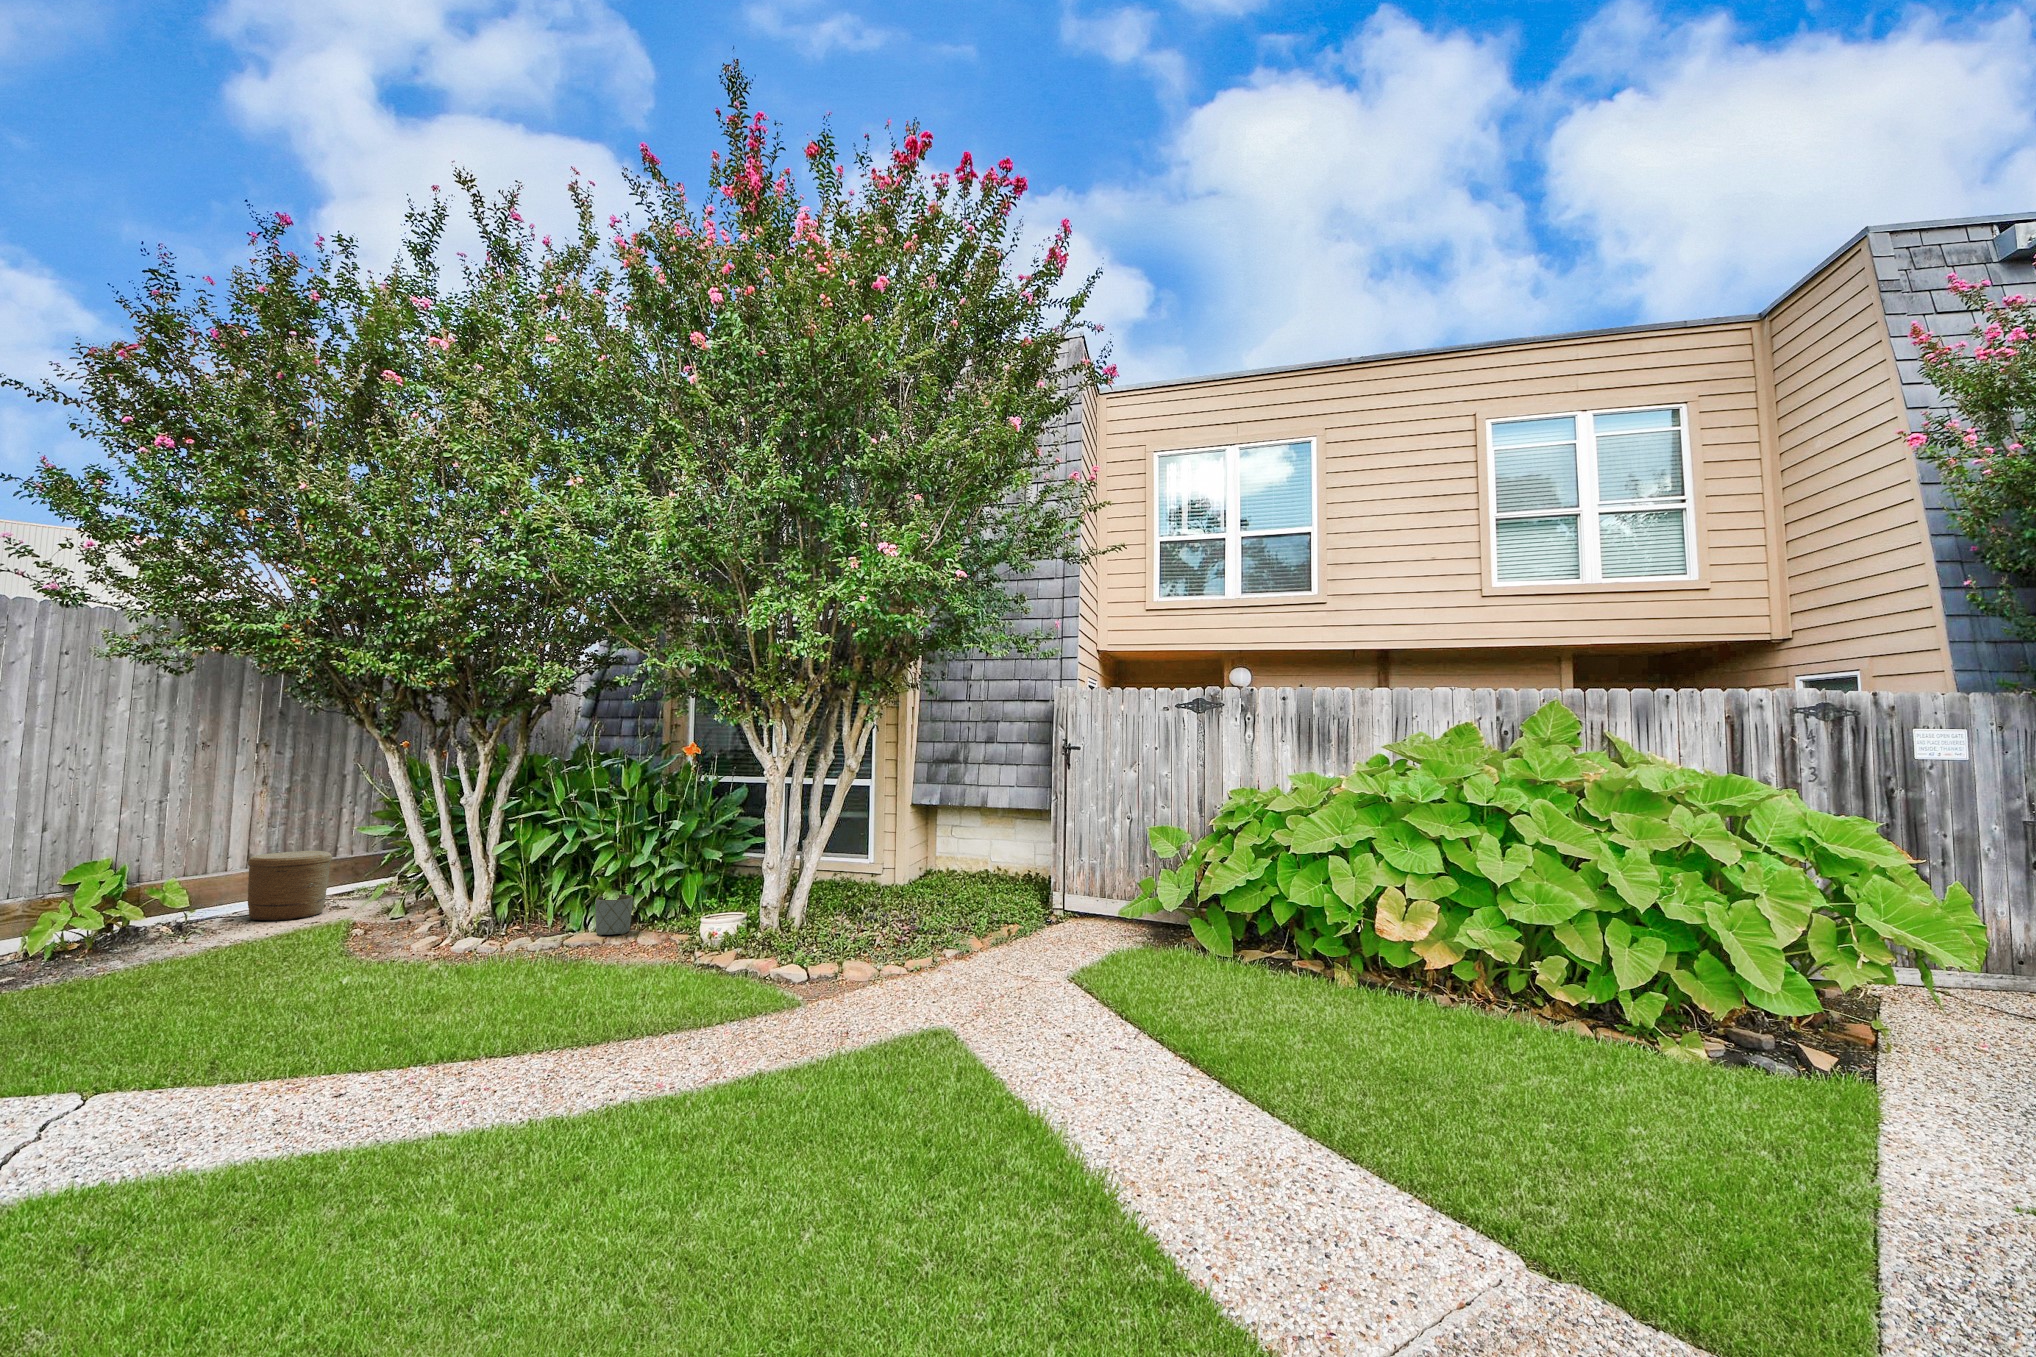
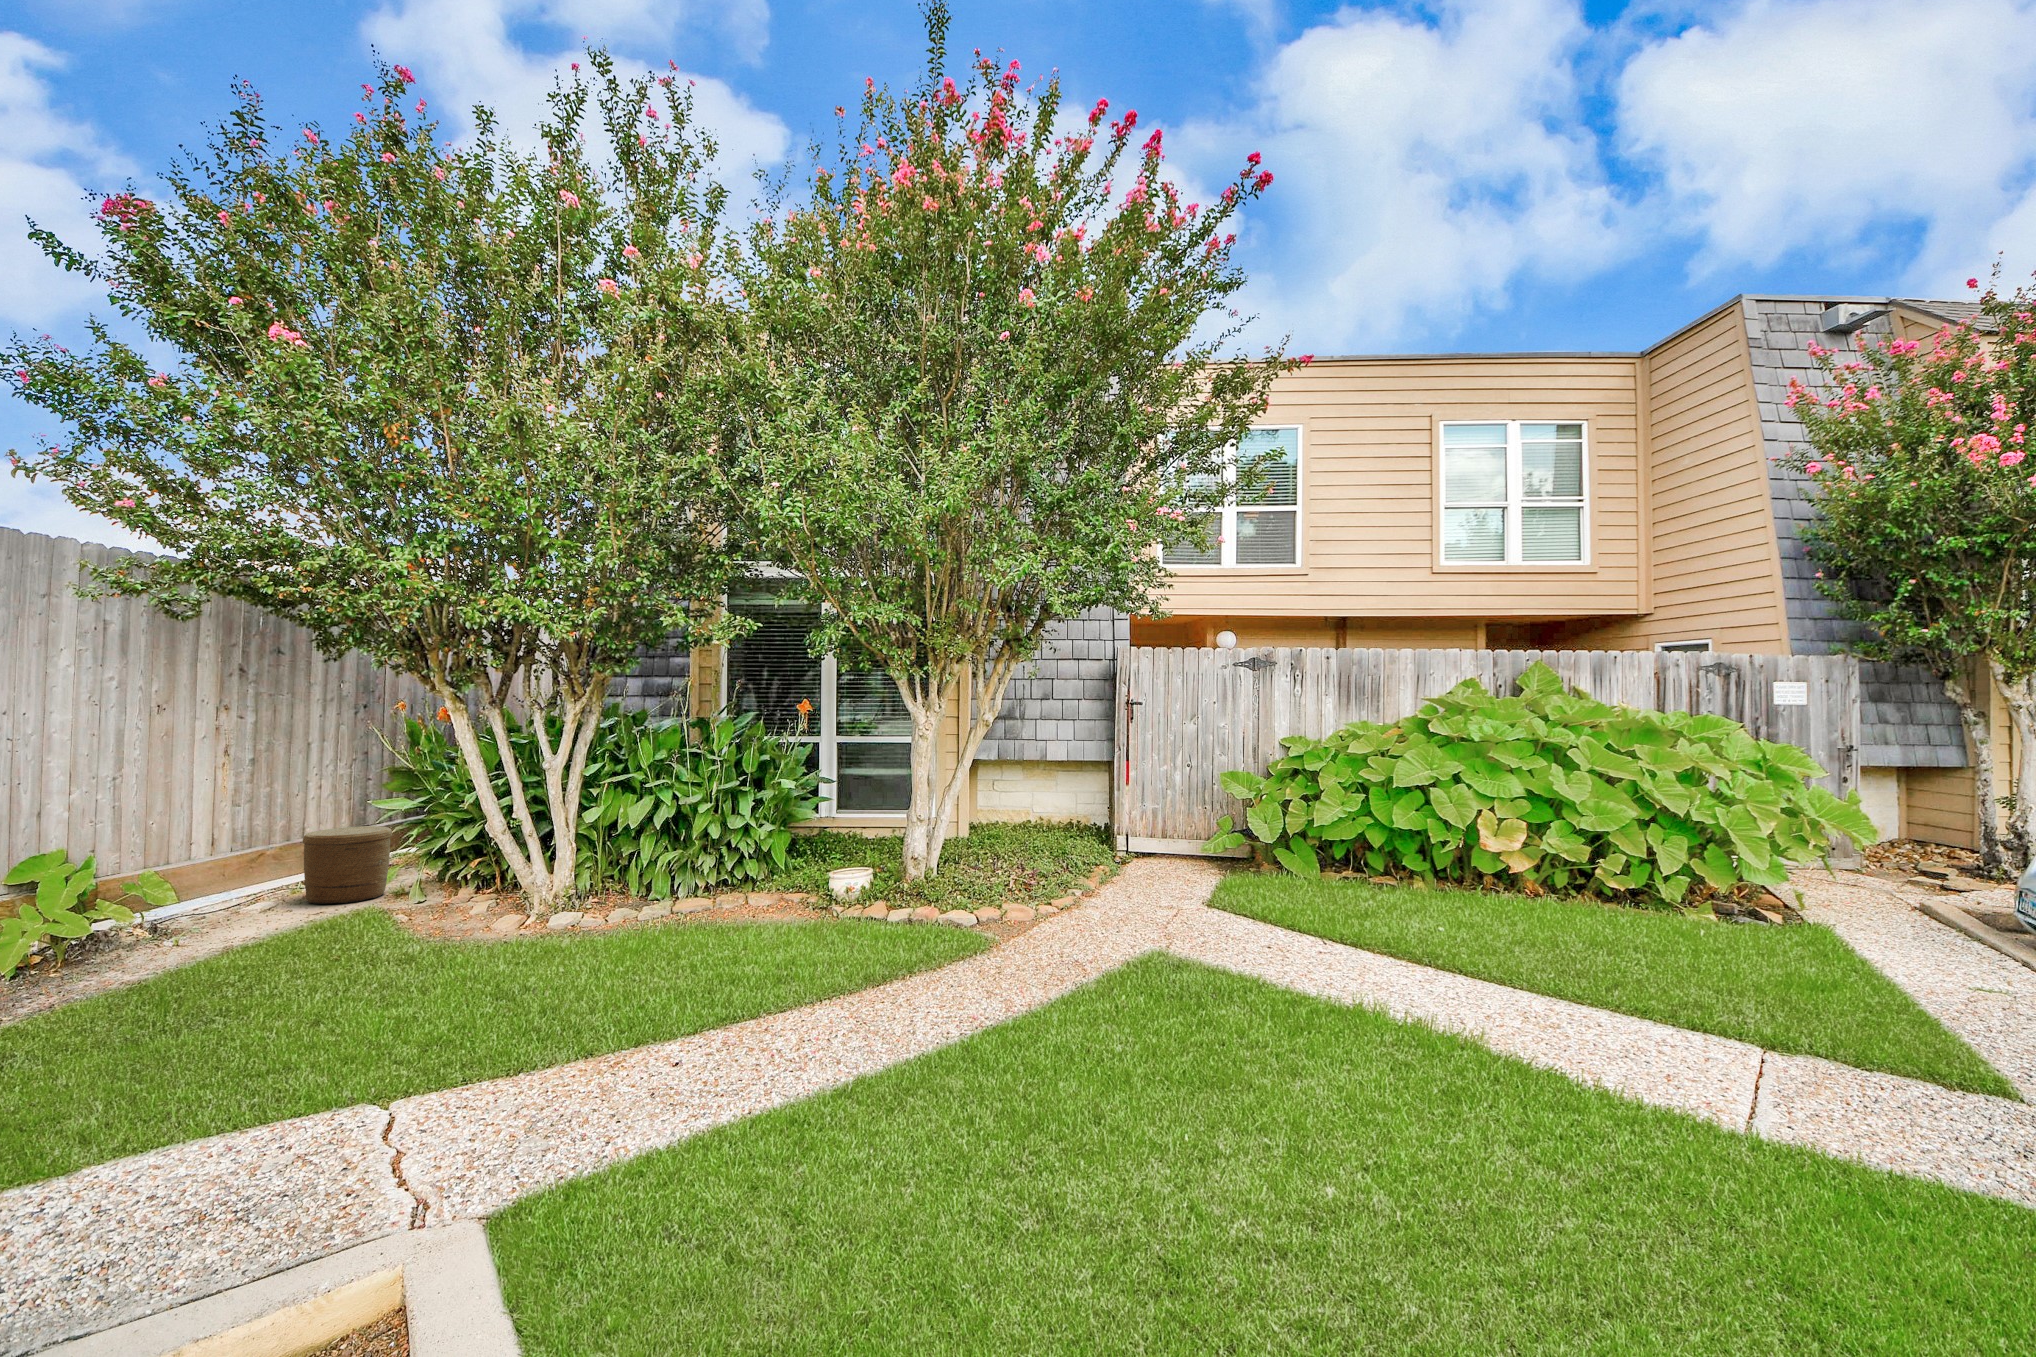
planter: present [596,894,633,936] -> none [733,854,768,895]

